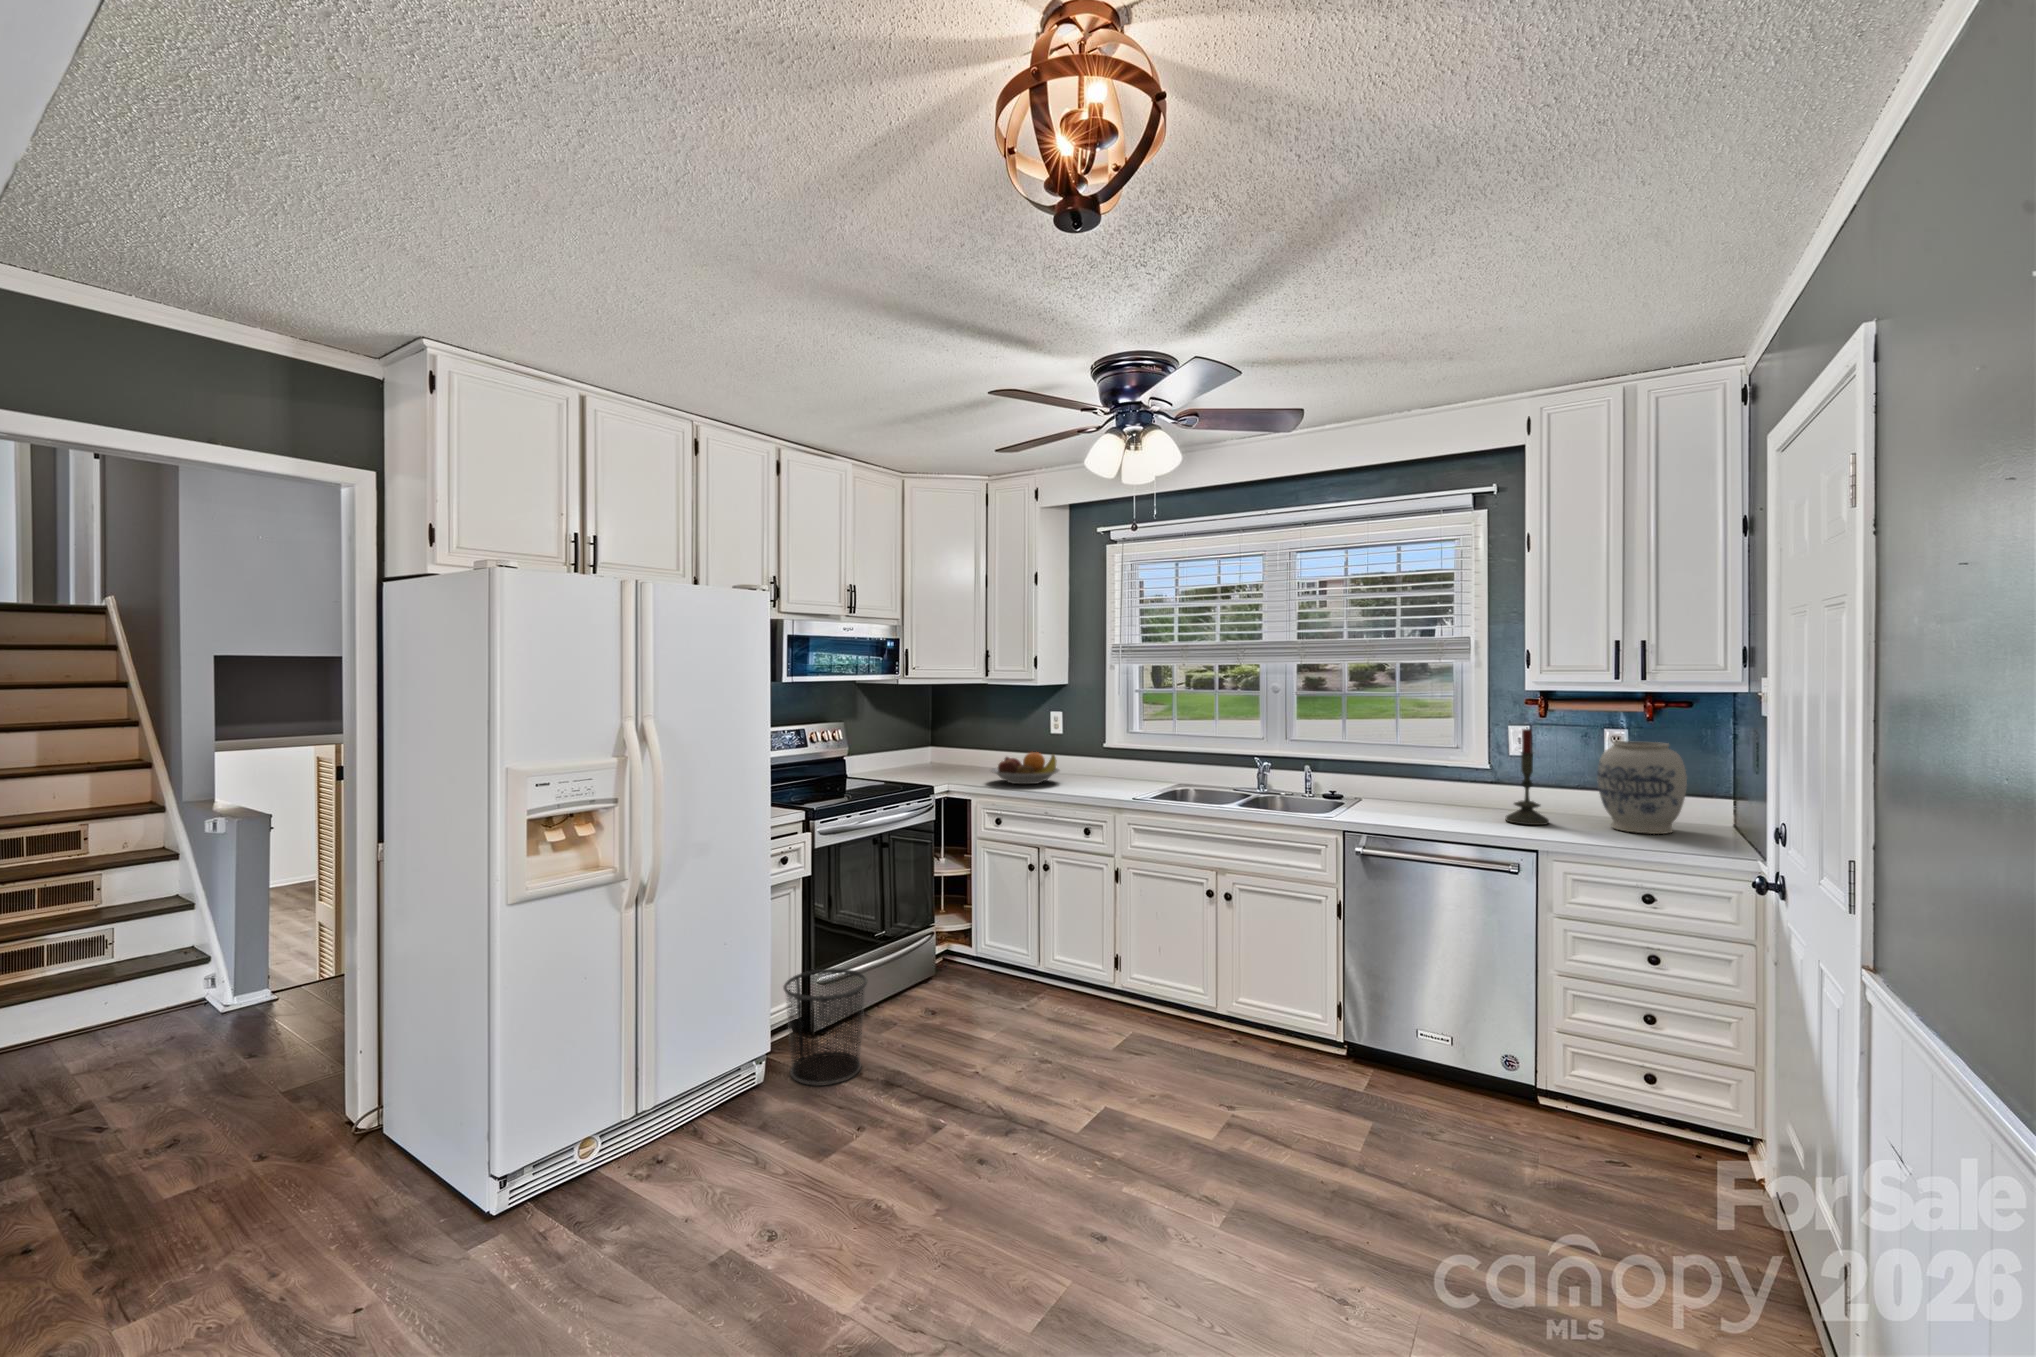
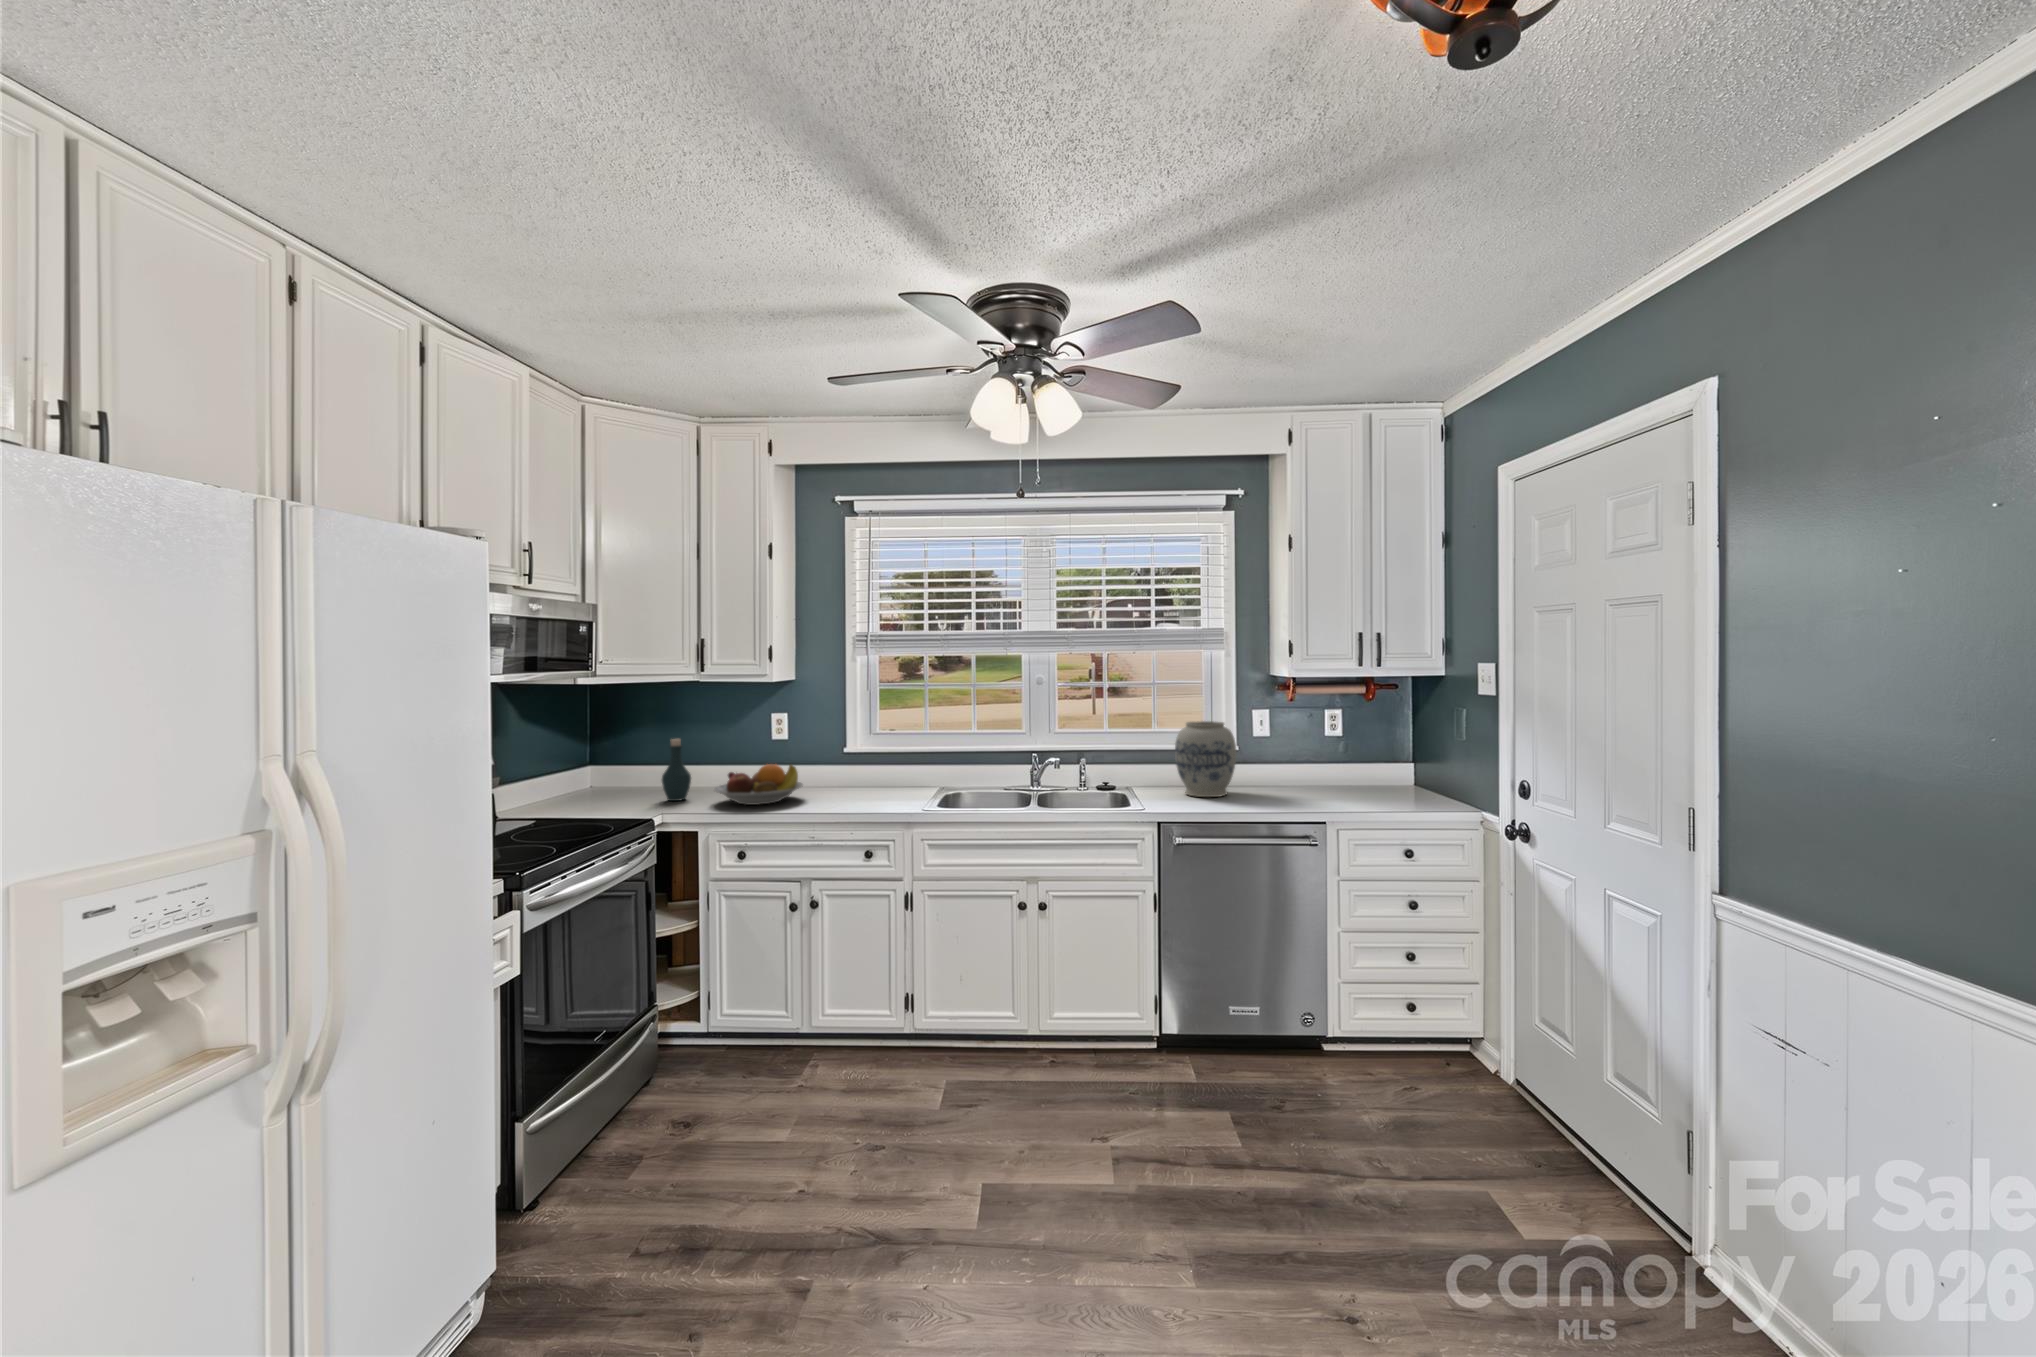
bottle: none [960,728,982,777] -> present [662,739,691,801]
candle: present [1506,728,1549,825] -> none [1272,711,1308,800]
vase: present [1597,741,1687,834] -> present [1175,721,1236,797]
waste bin: present [783,968,867,1086] -> none [502,1102,642,1299]

